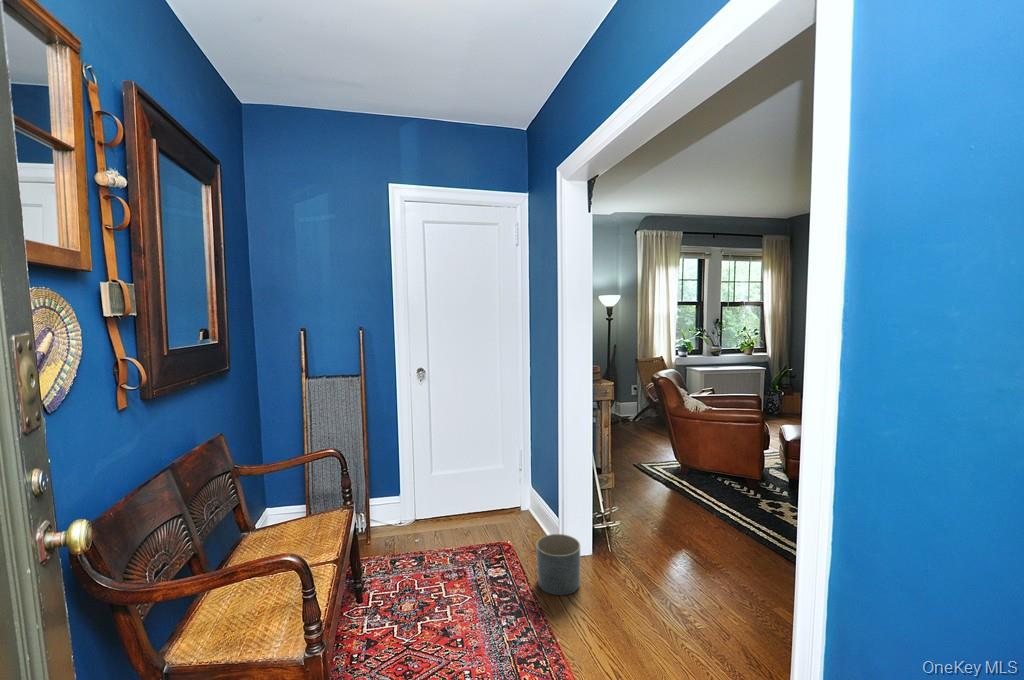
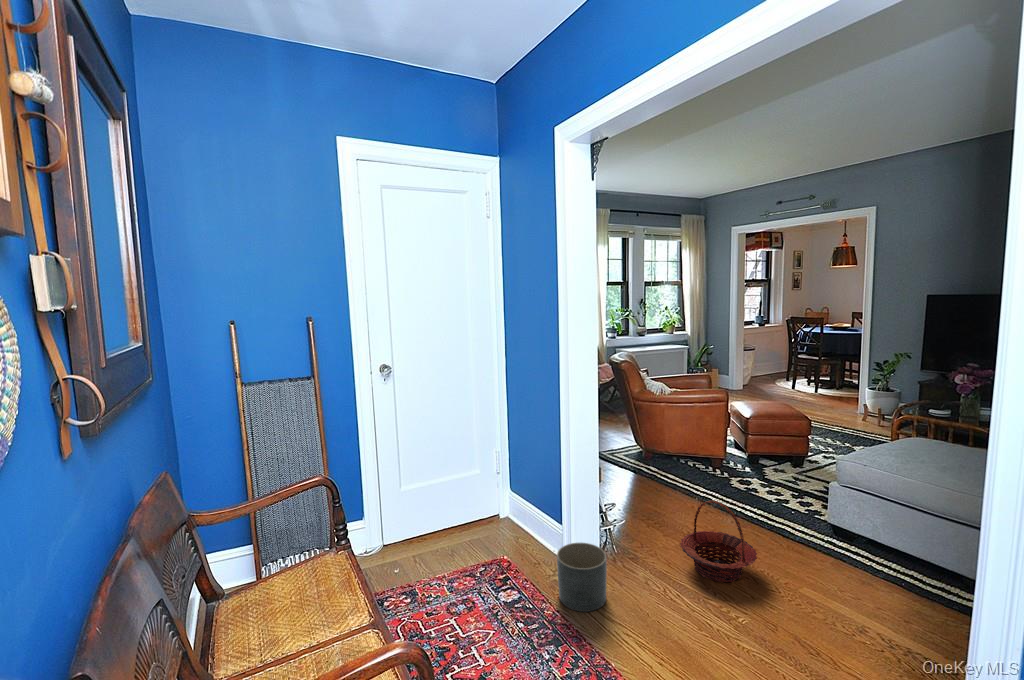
basket: none [664,512,738,593] -> present [680,501,757,582]

